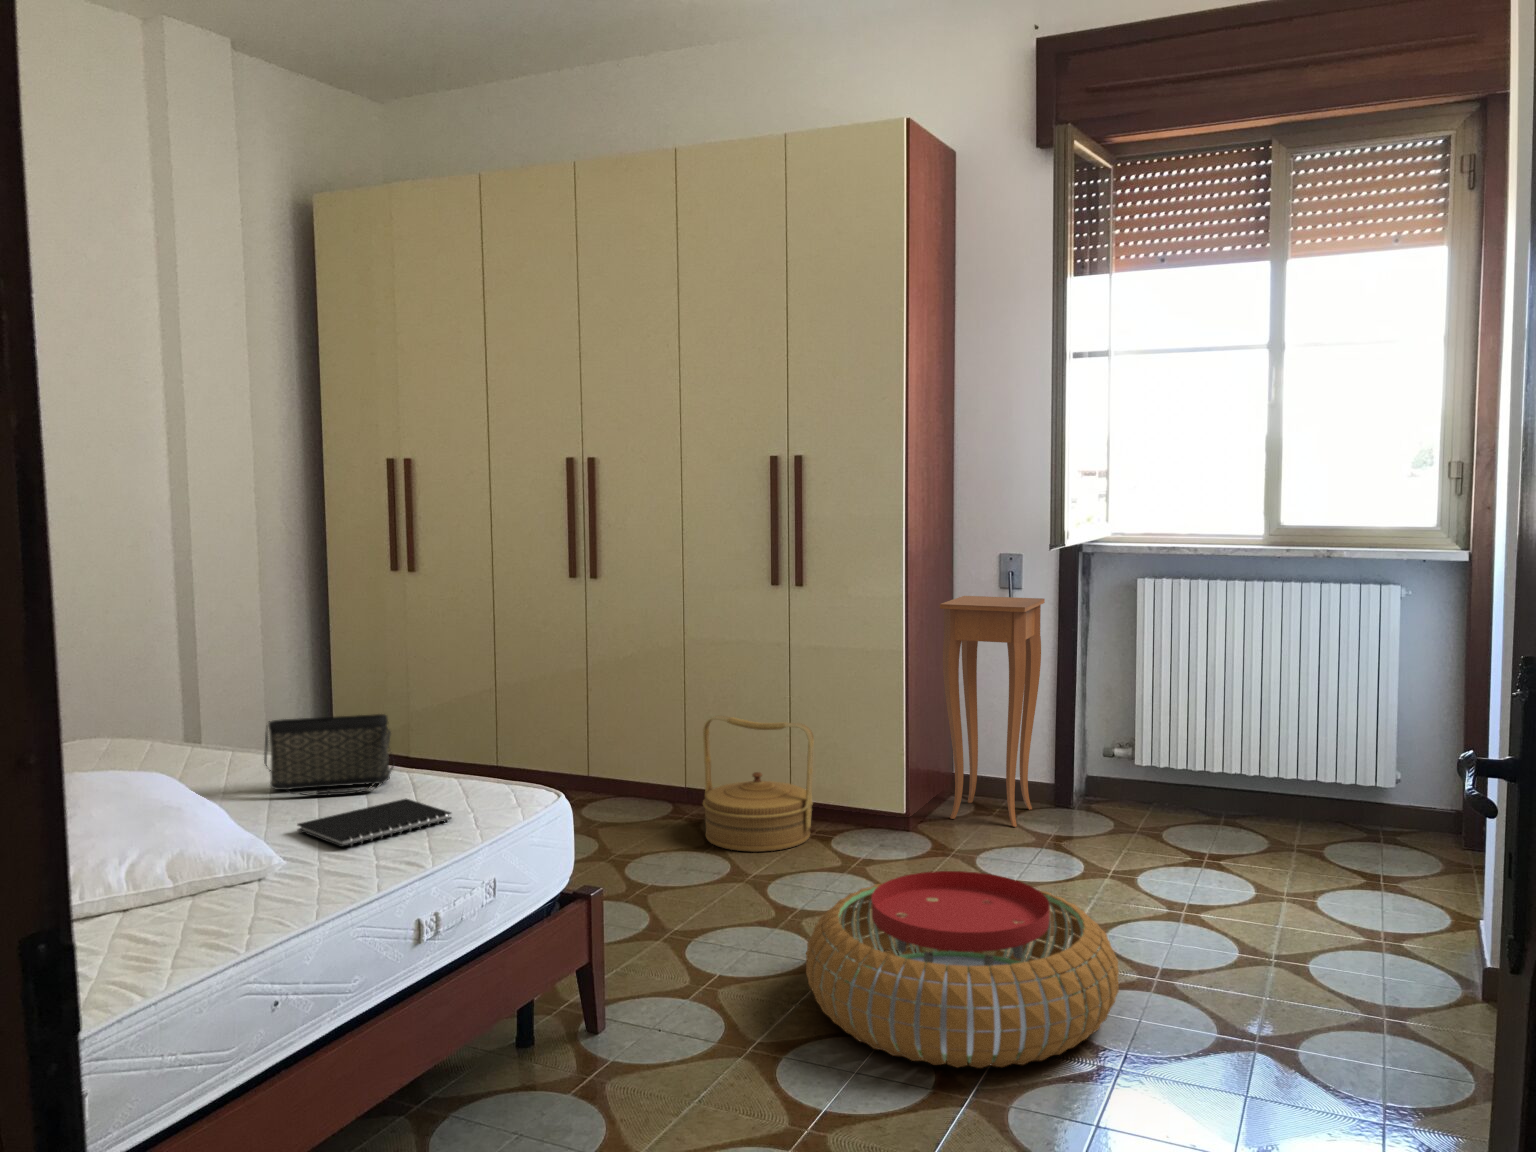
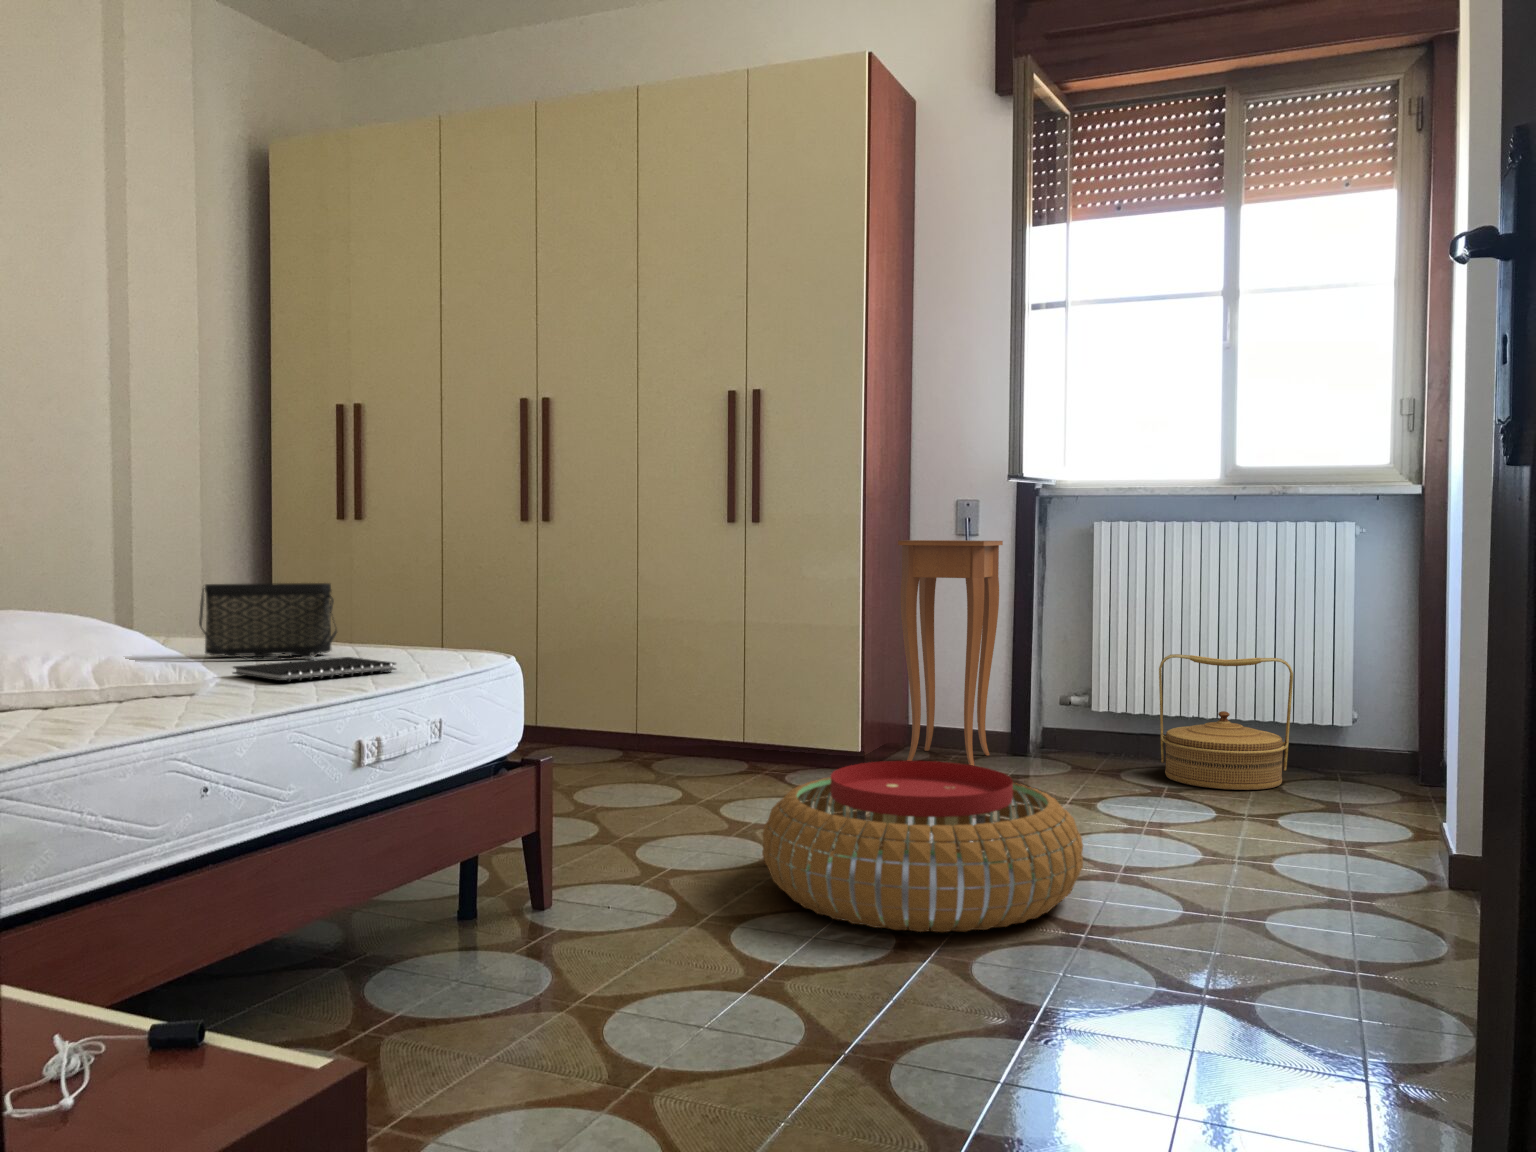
woven basket: present [703,716,814,852] -> present [1159,654,1293,790]

